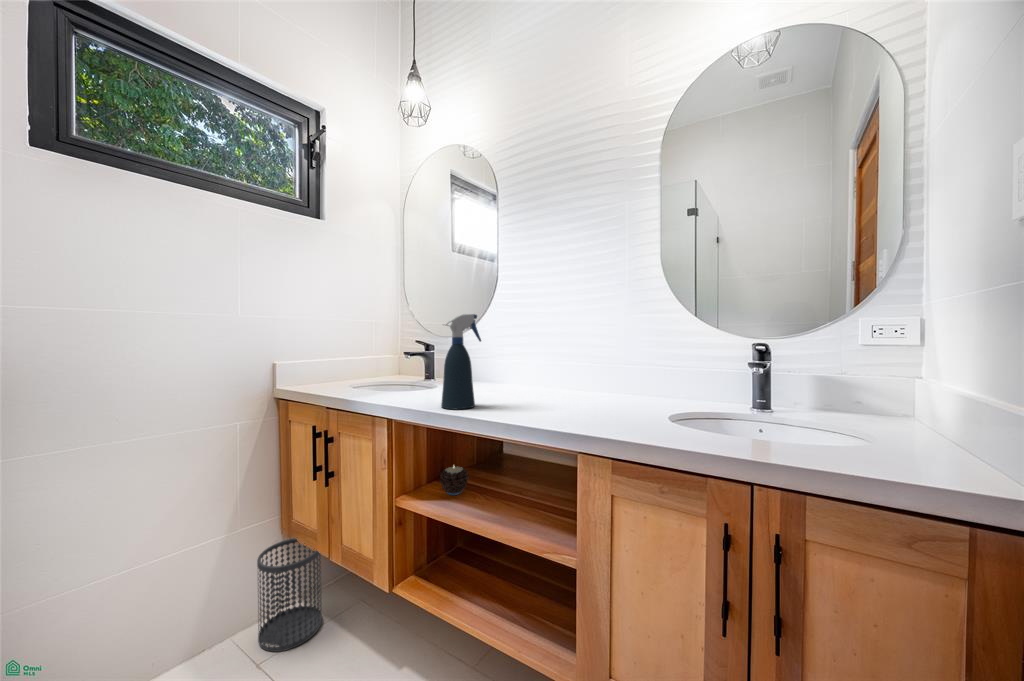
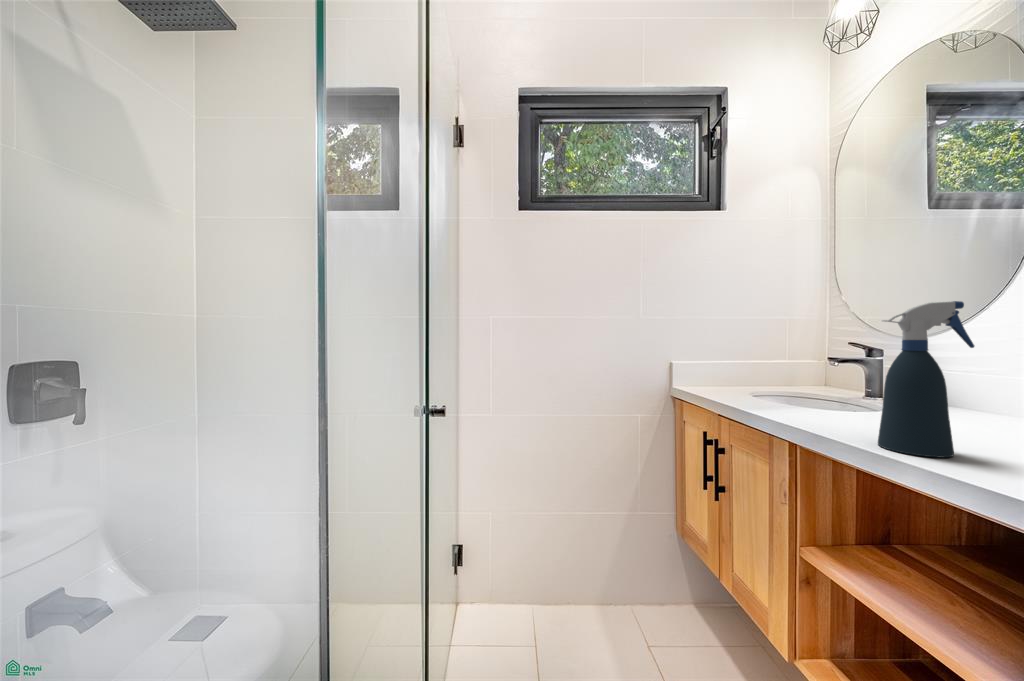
candle: present [440,466,469,495] -> none [877,537,942,587]
wastebasket: present [257,538,322,652] -> none [653,536,712,650]

